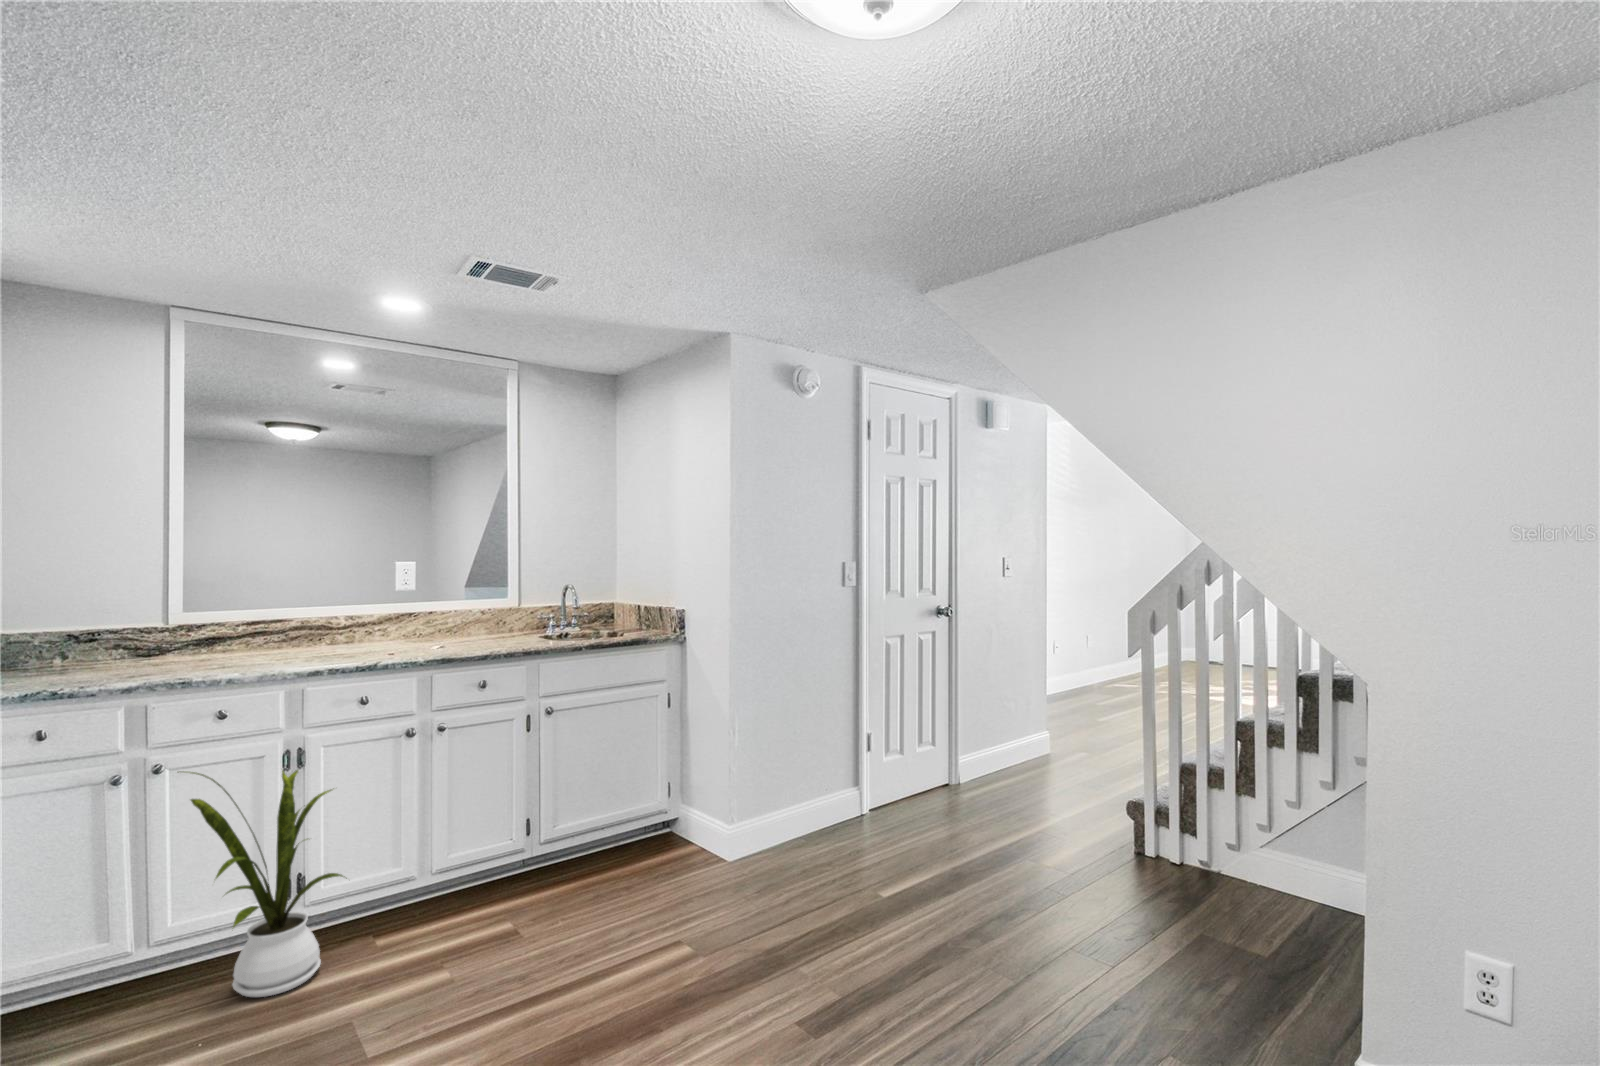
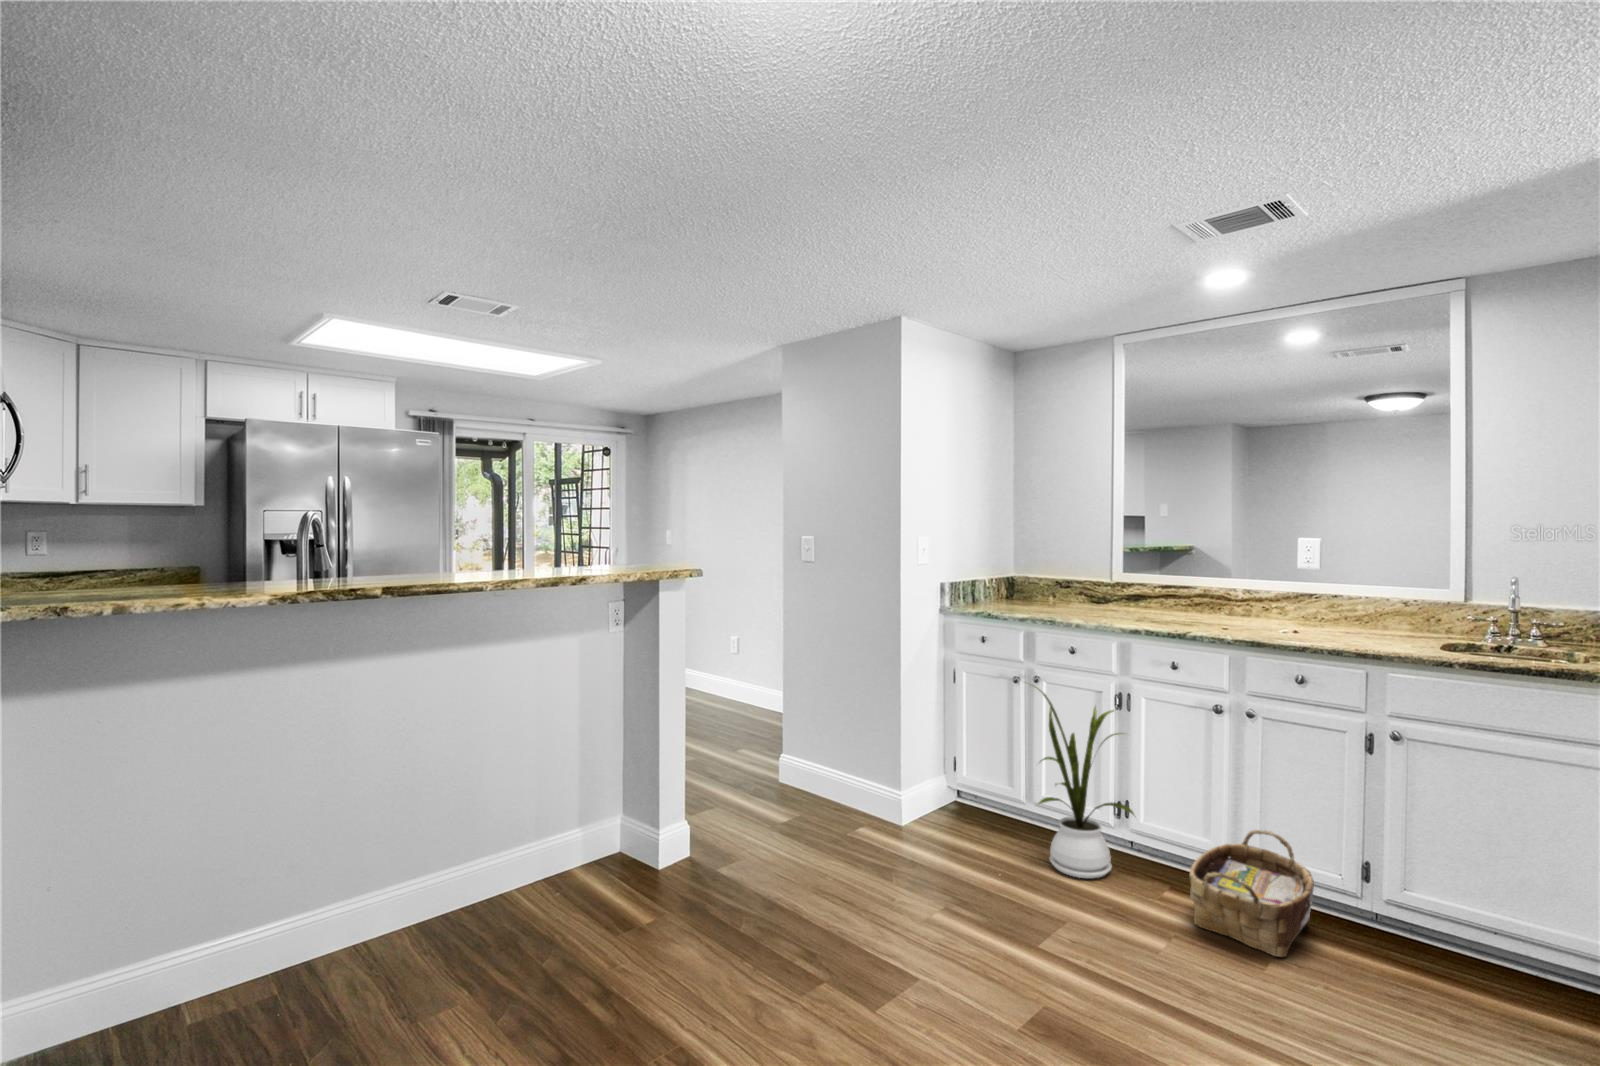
woven basket: none [429,828,534,944] -> present [1190,830,1314,957]

